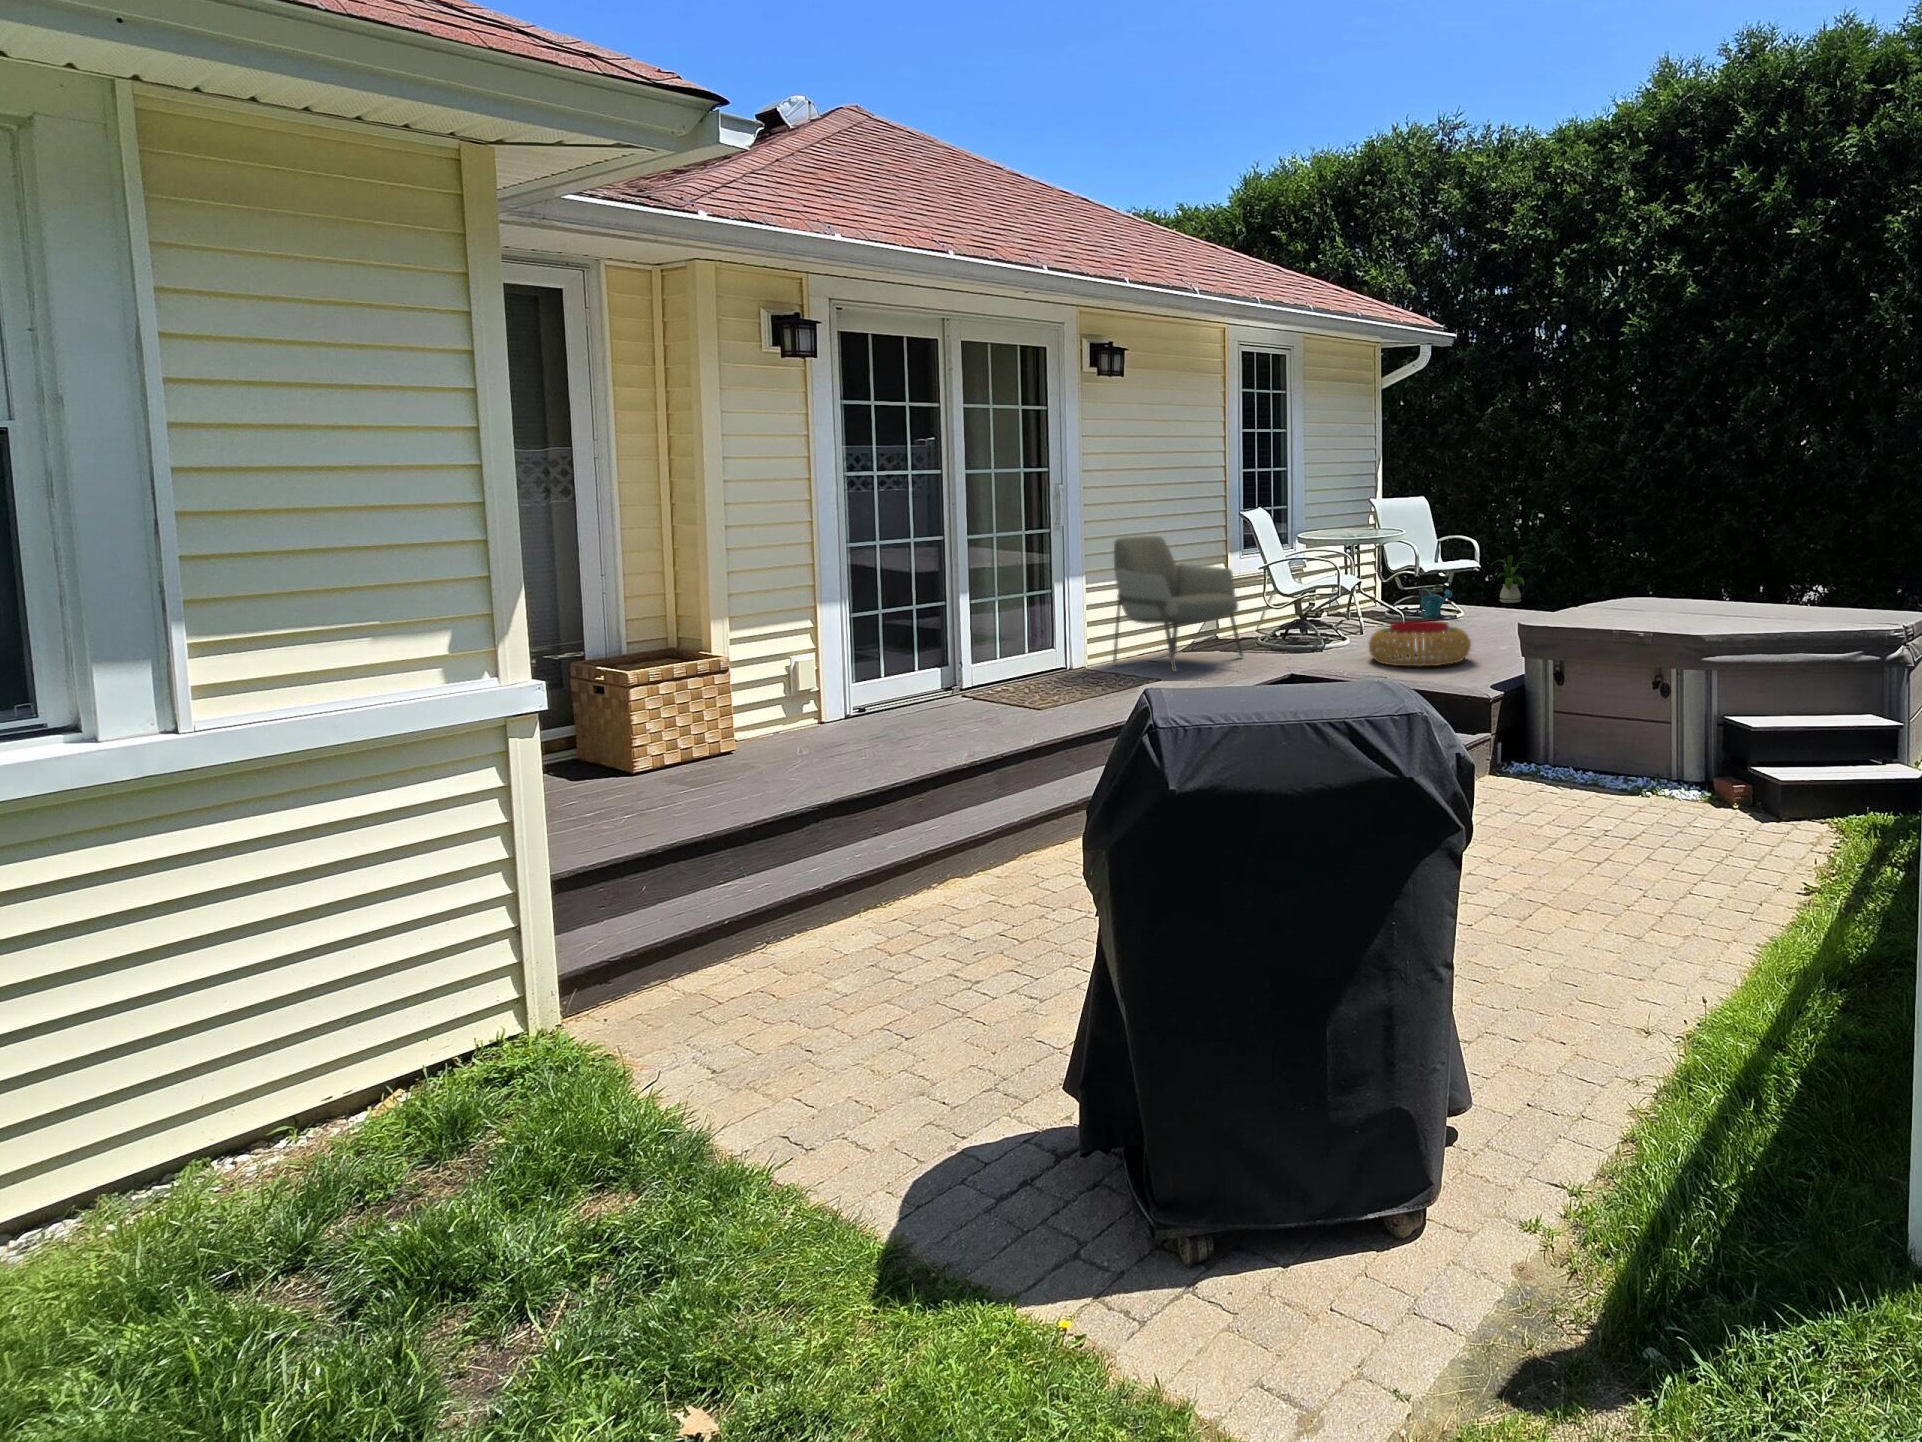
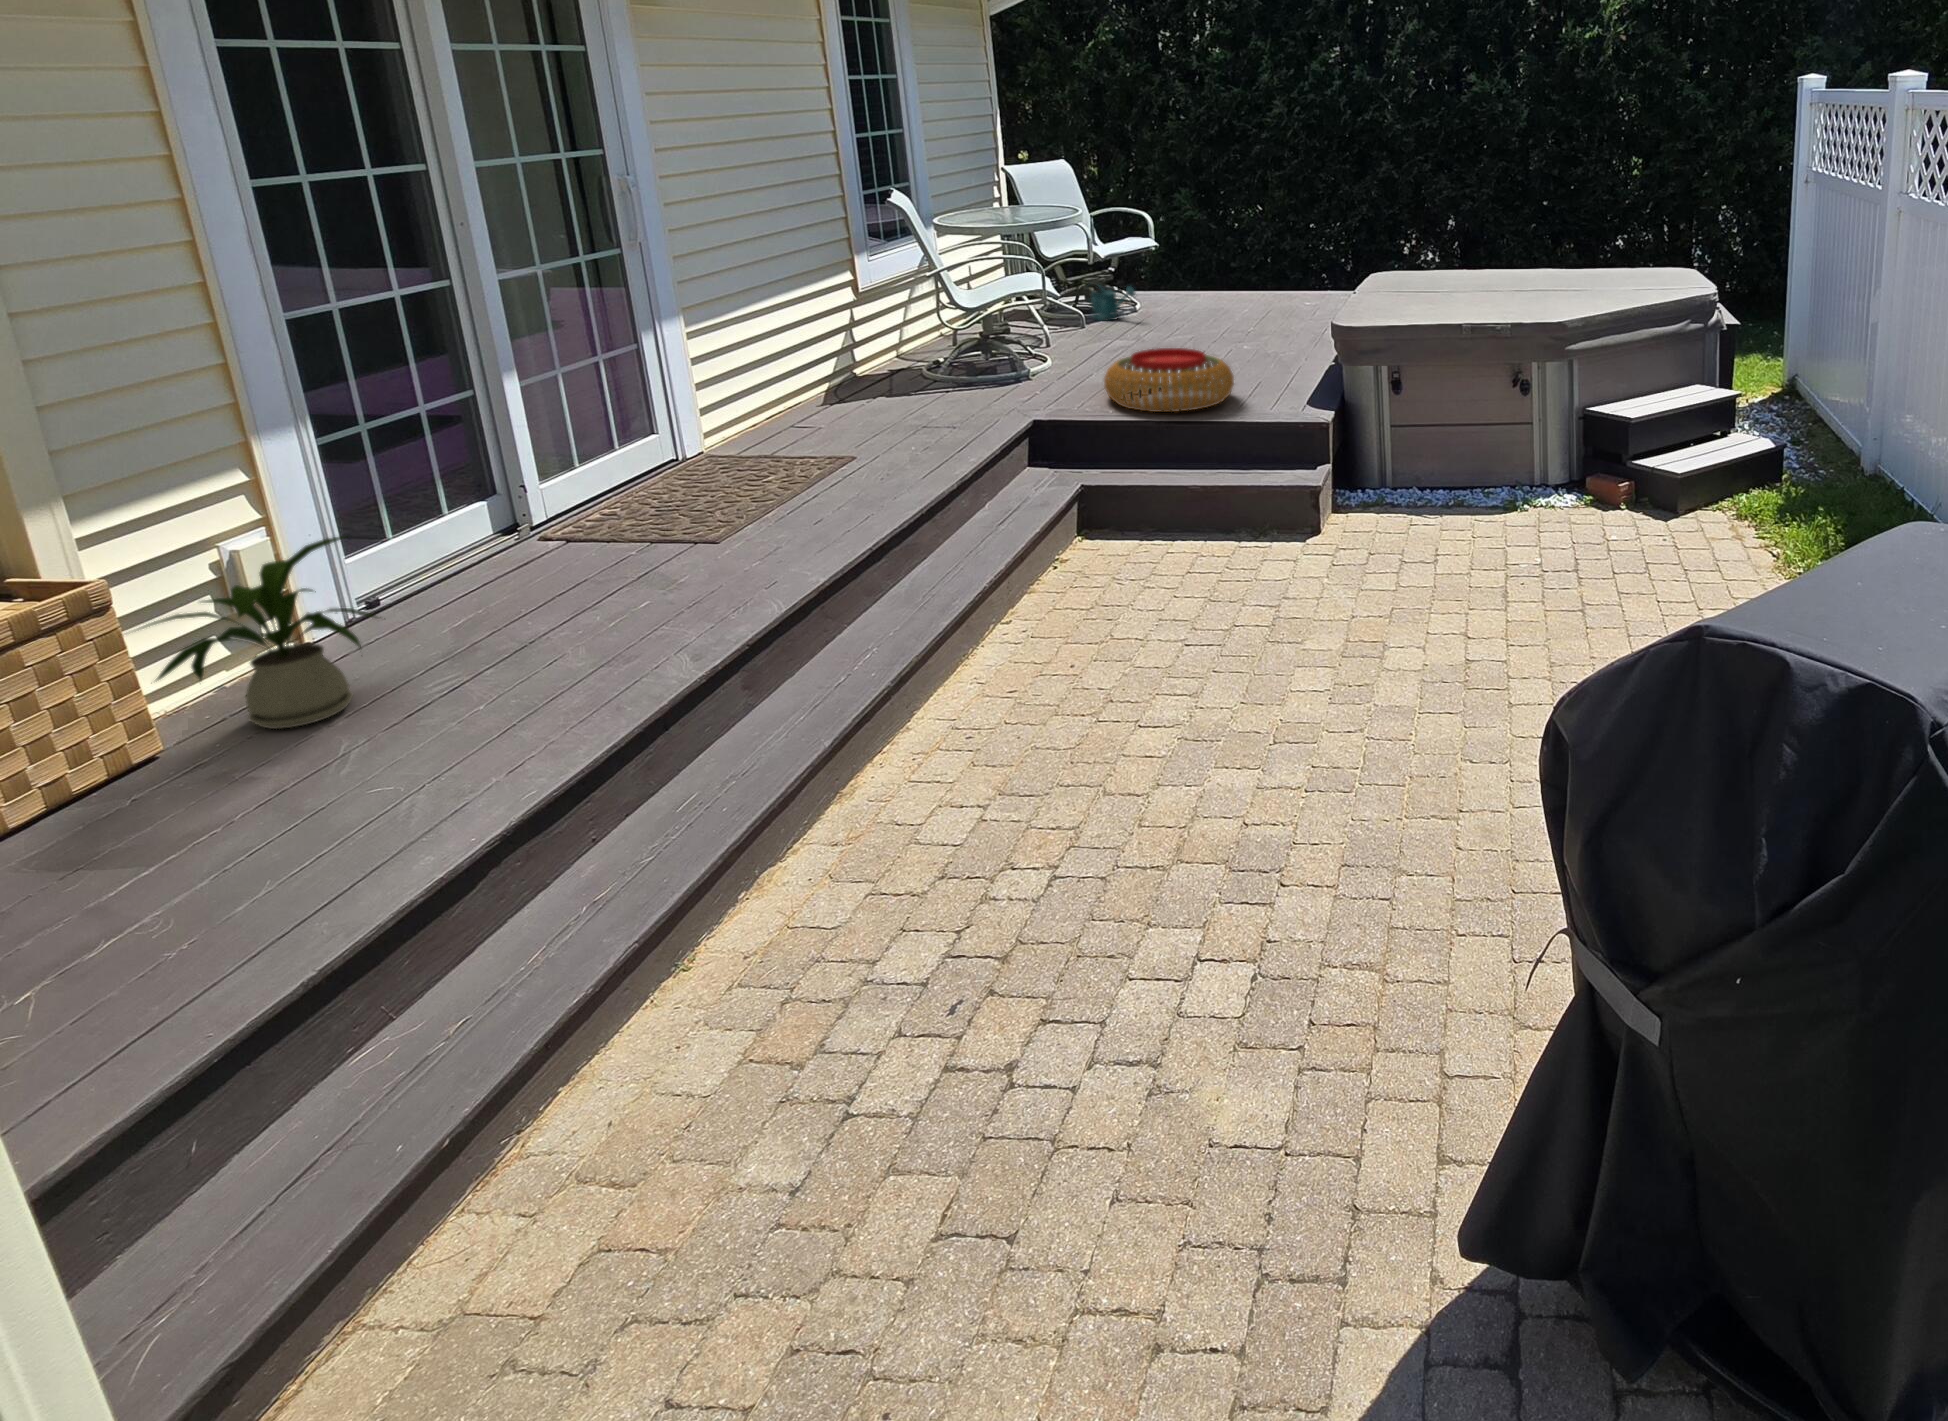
armchair: present [1113,536,1244,672] -> none [721,245,933,451]
house plant: present [1495,555,1528,603] -> present [139,536,377,729]

